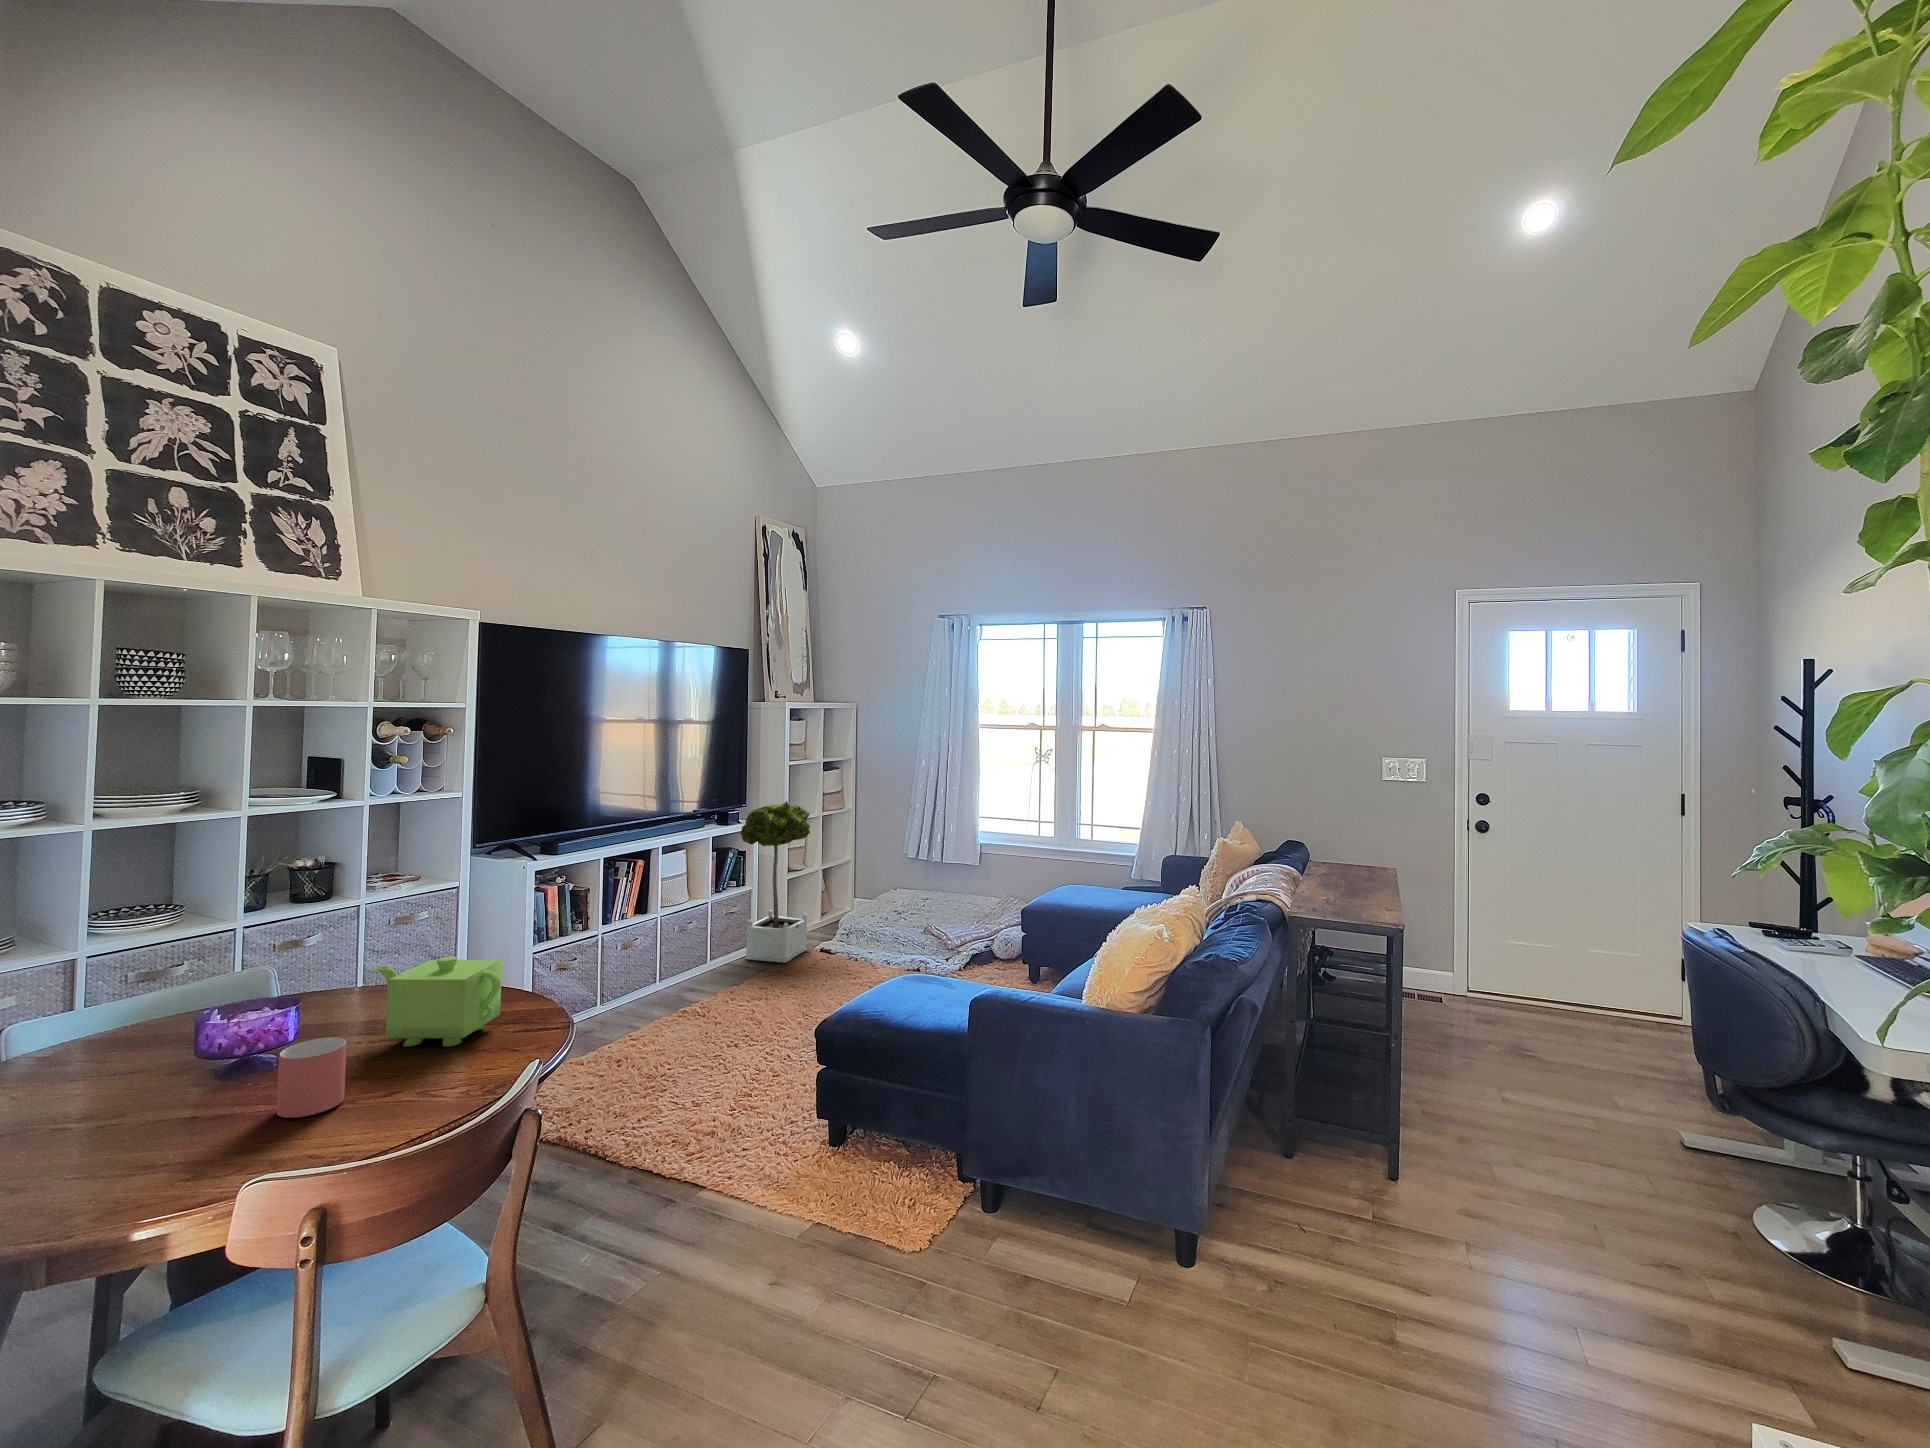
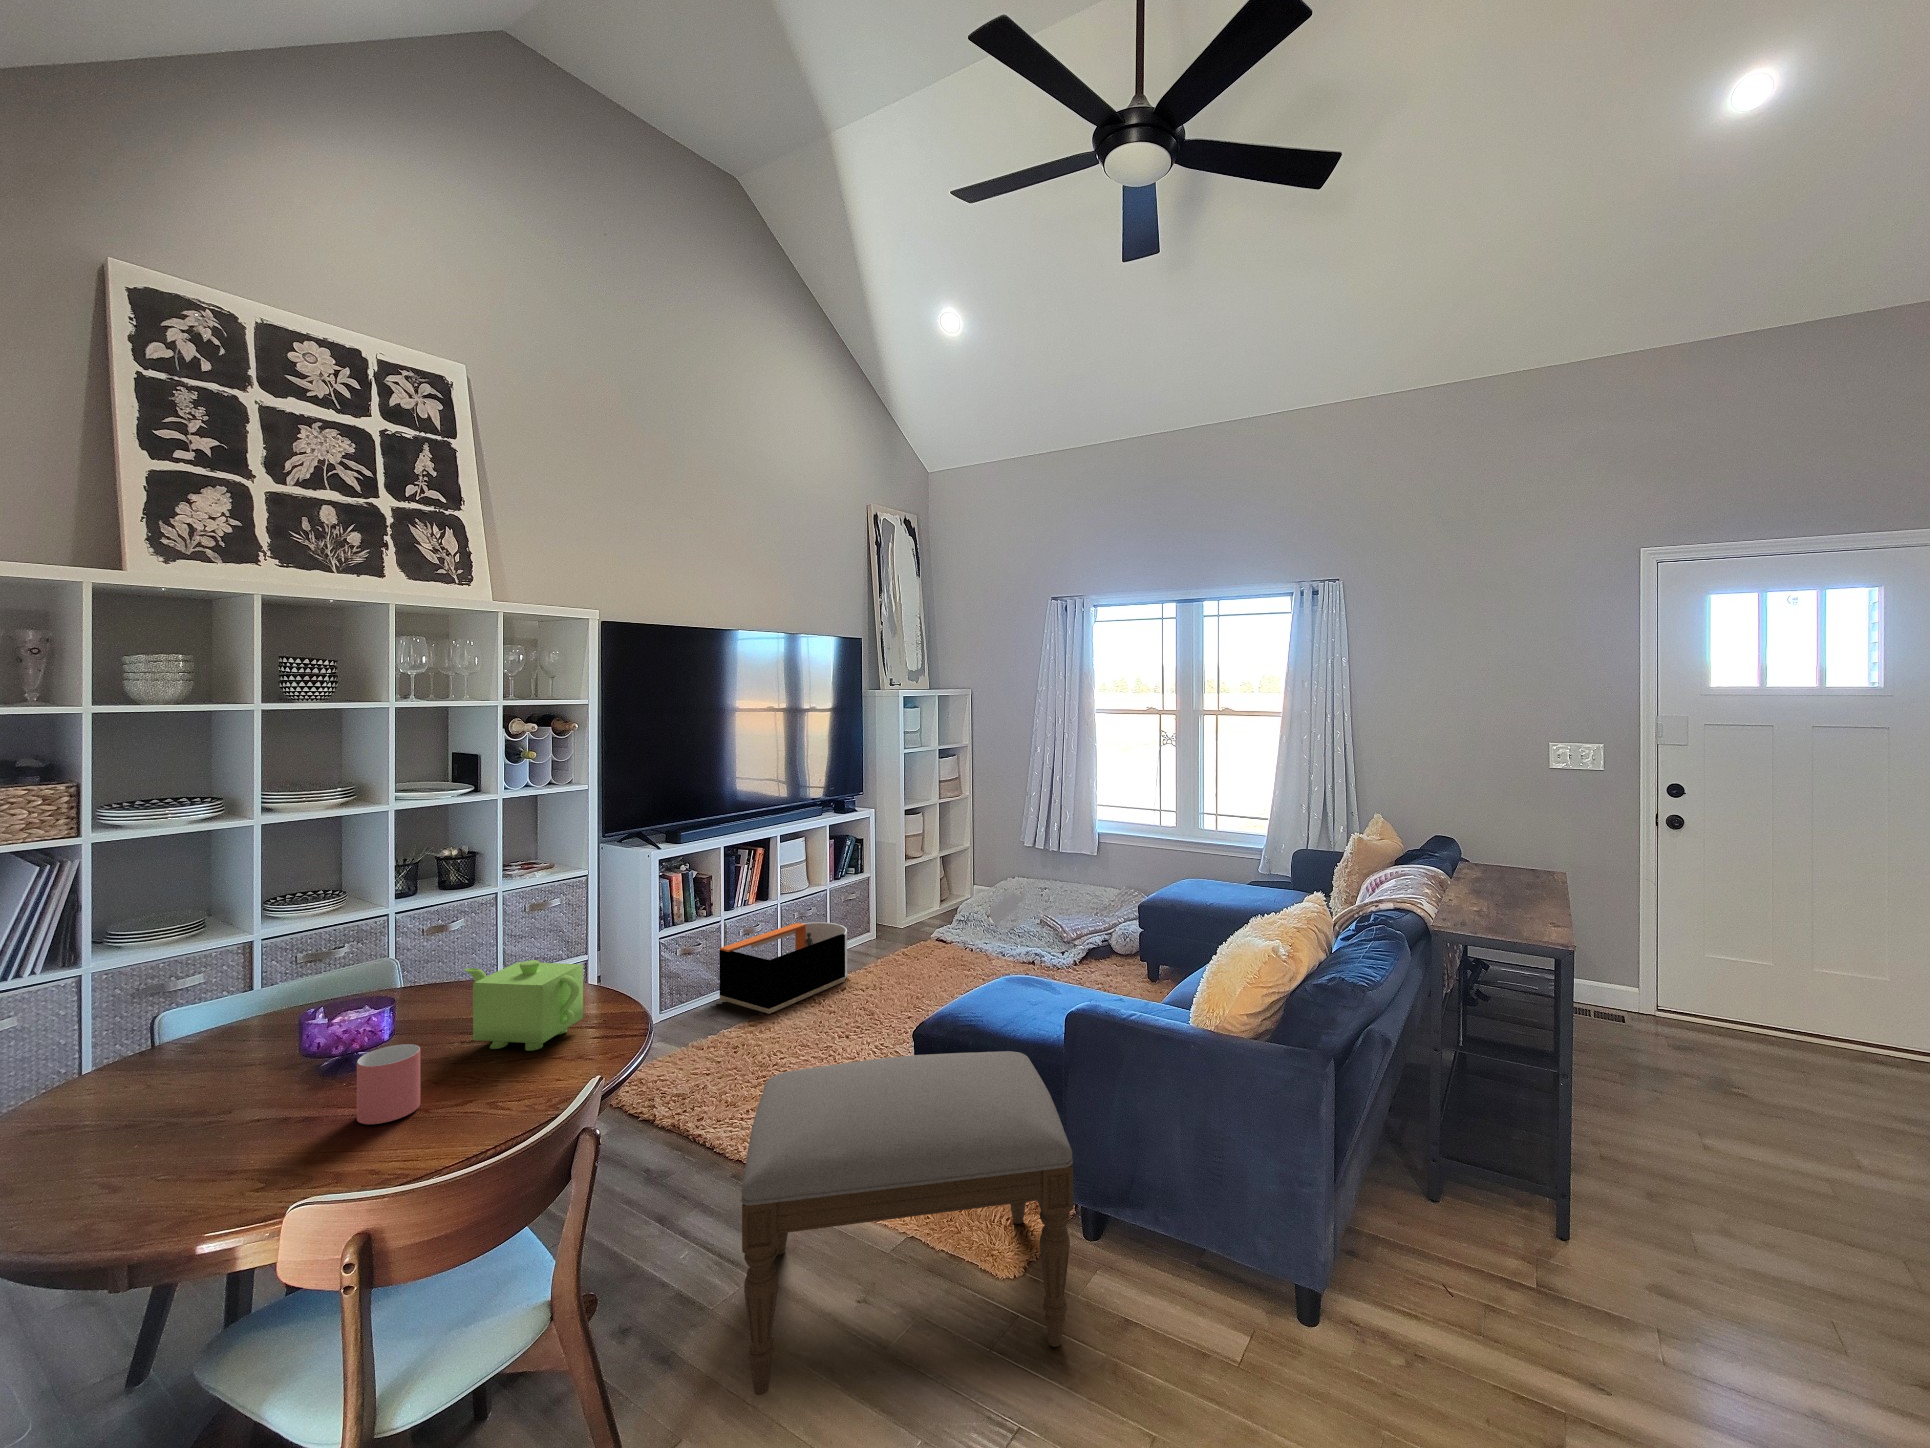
potted tree: present [740,801,810,963] -> none [855,790,924,952]
storage bin: none [596,934,732,1026] -> present [720,922,847,1014]
ottoman: none [666,1039,983,1375] -> present [741,1051,1073,1395]

